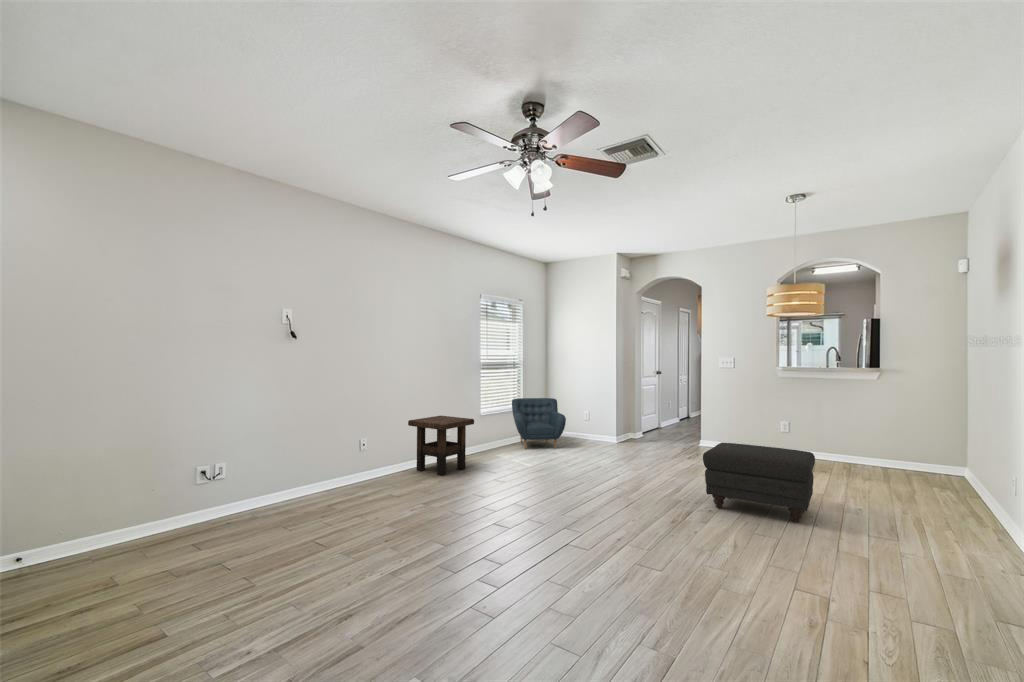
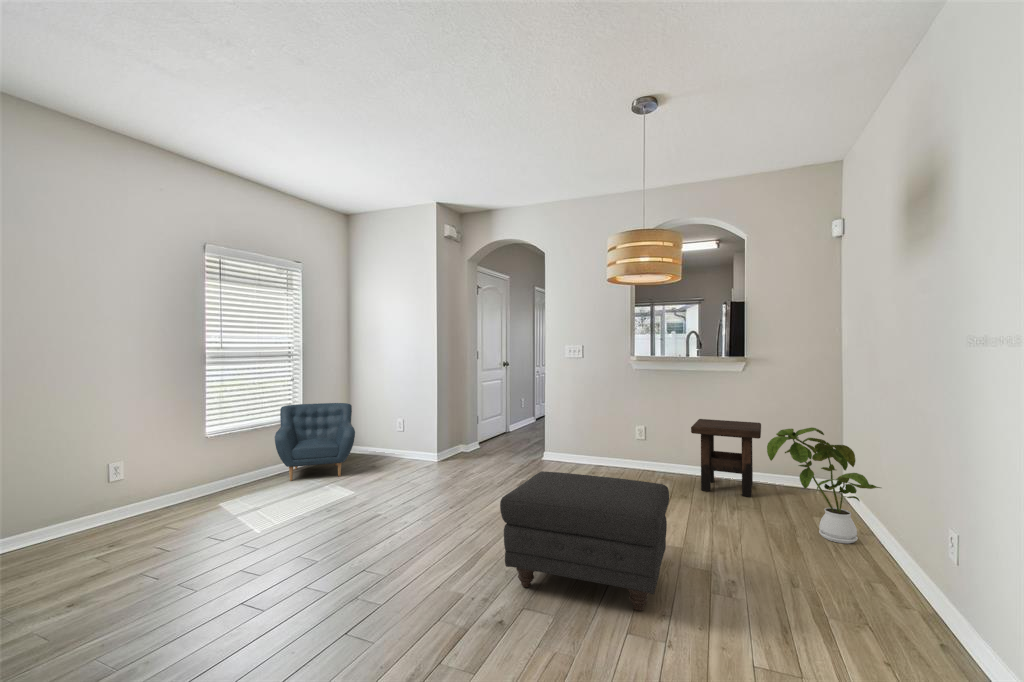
side table: present [408,416,474,475] -> present [691,419,761,497]
house plant: none [892,422,986,506] -> present [767,427,881,544]

